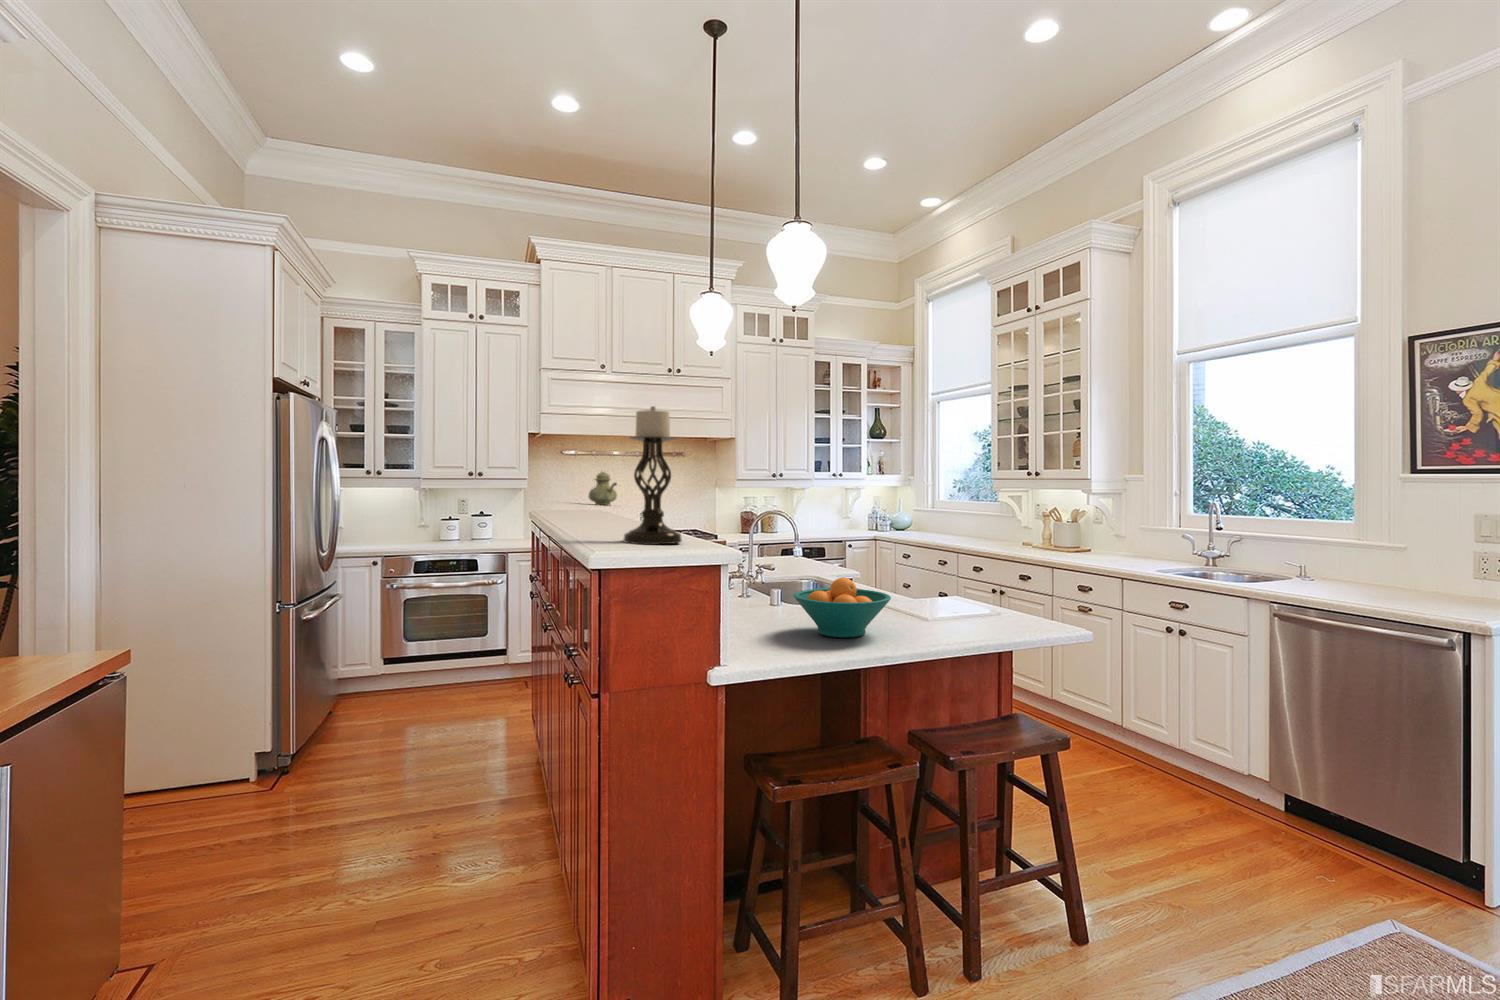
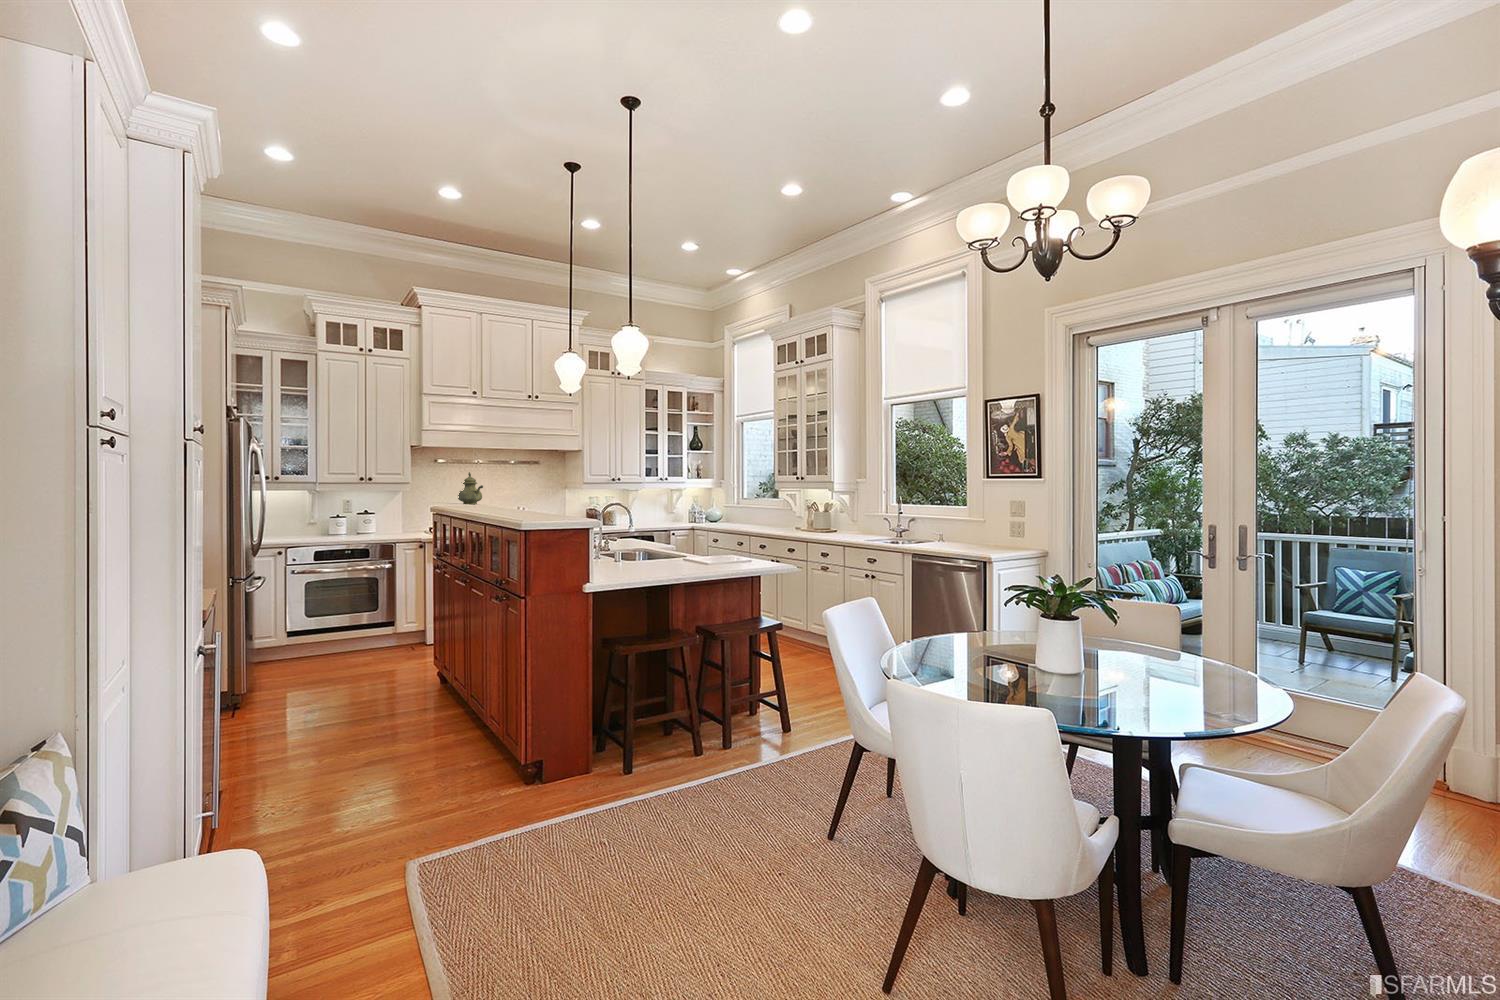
candle holder: present [623,406,682,544] -> none [534,443,567,518]
fruit bowl: present [793,578,891,638] -> none [629,538,684,570]

